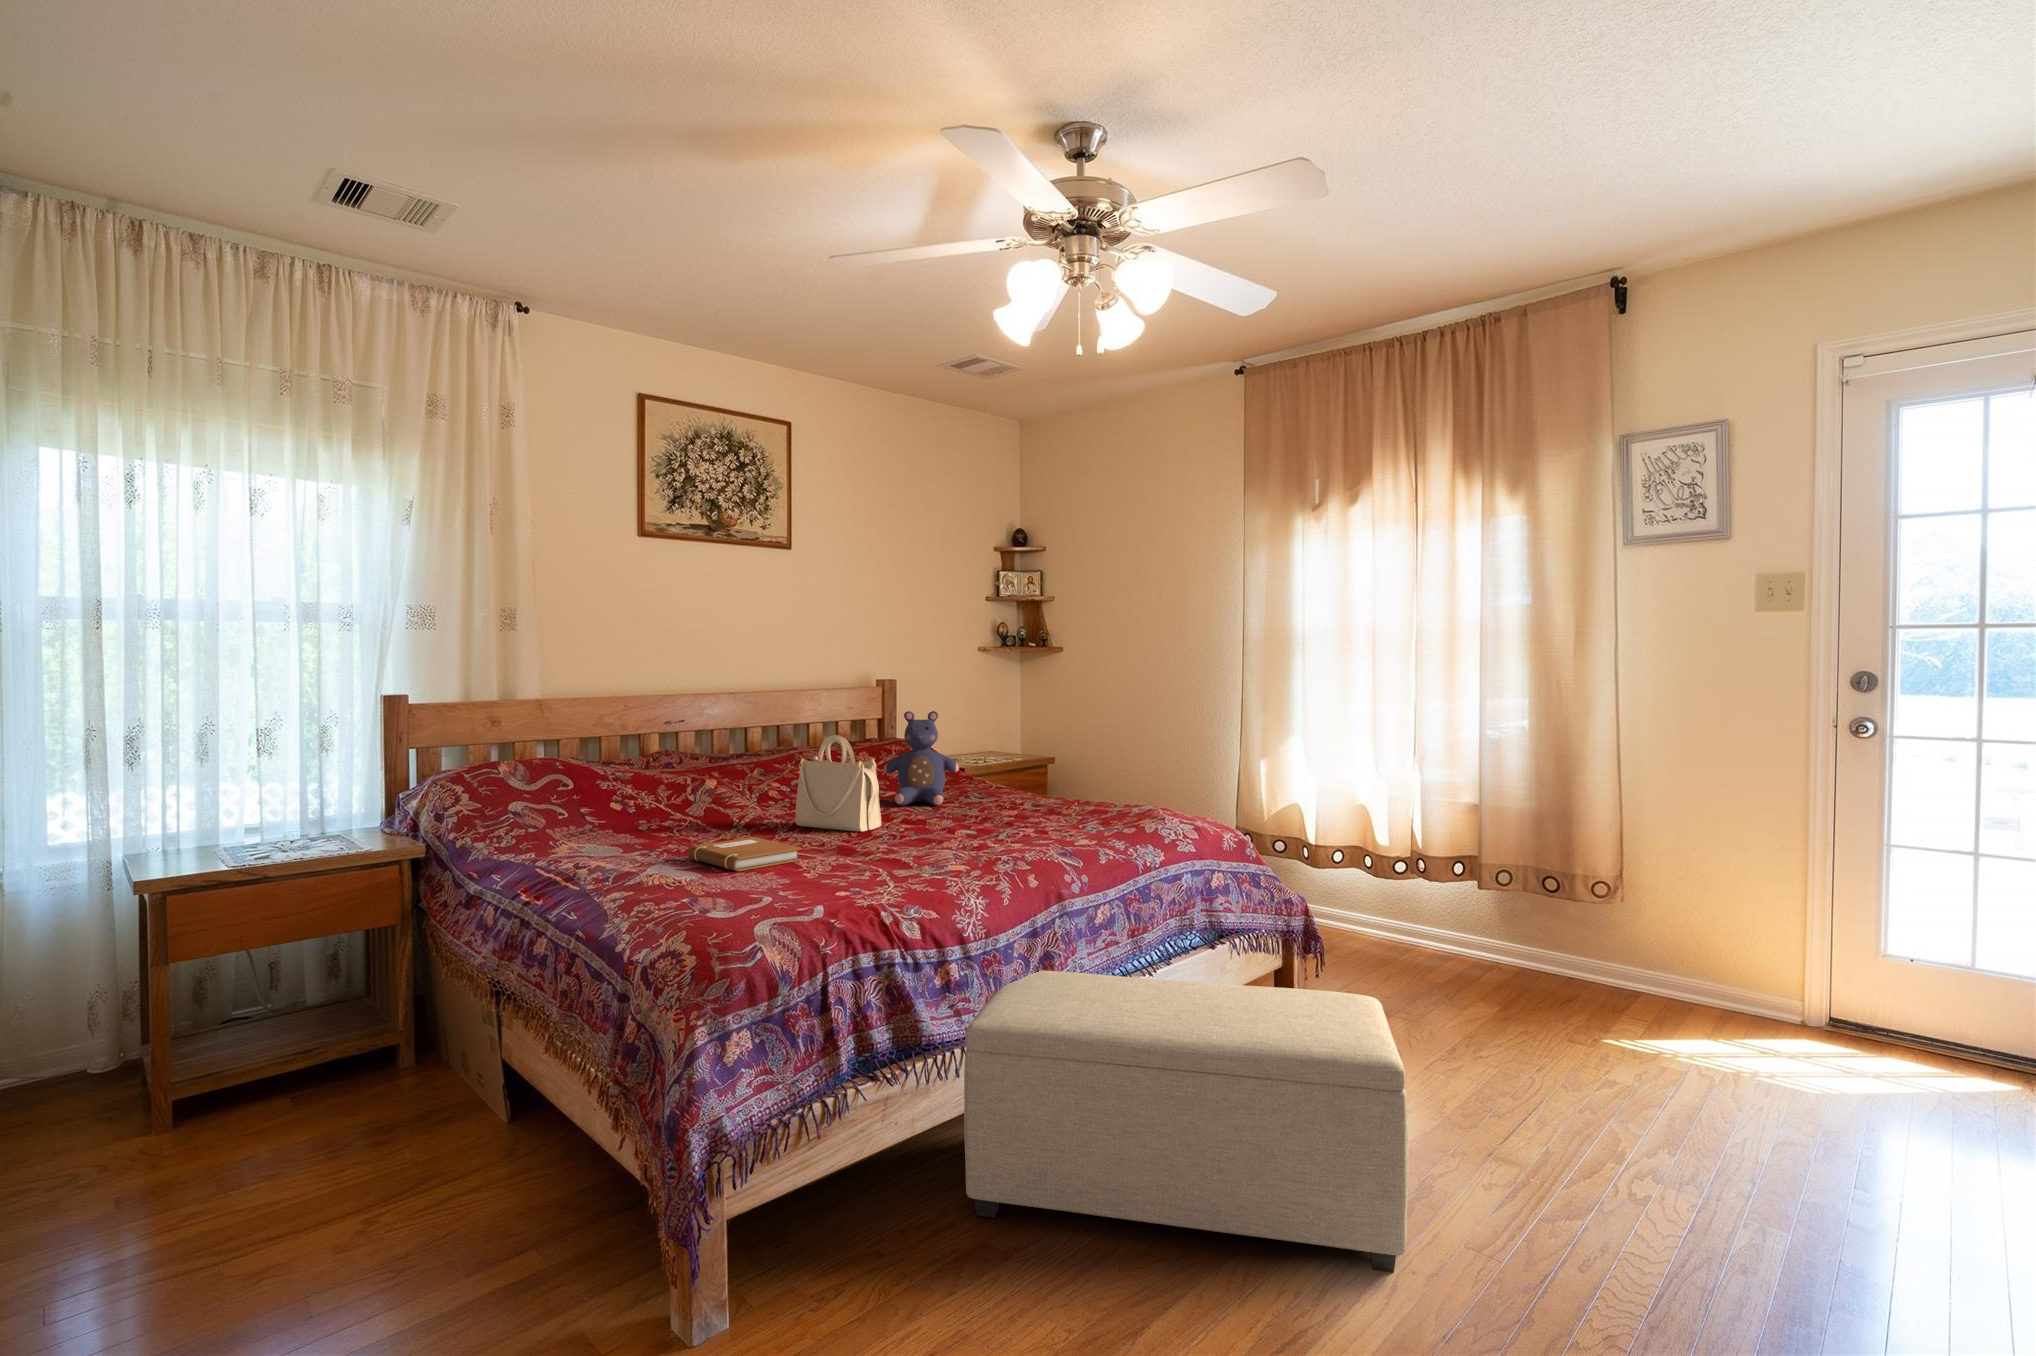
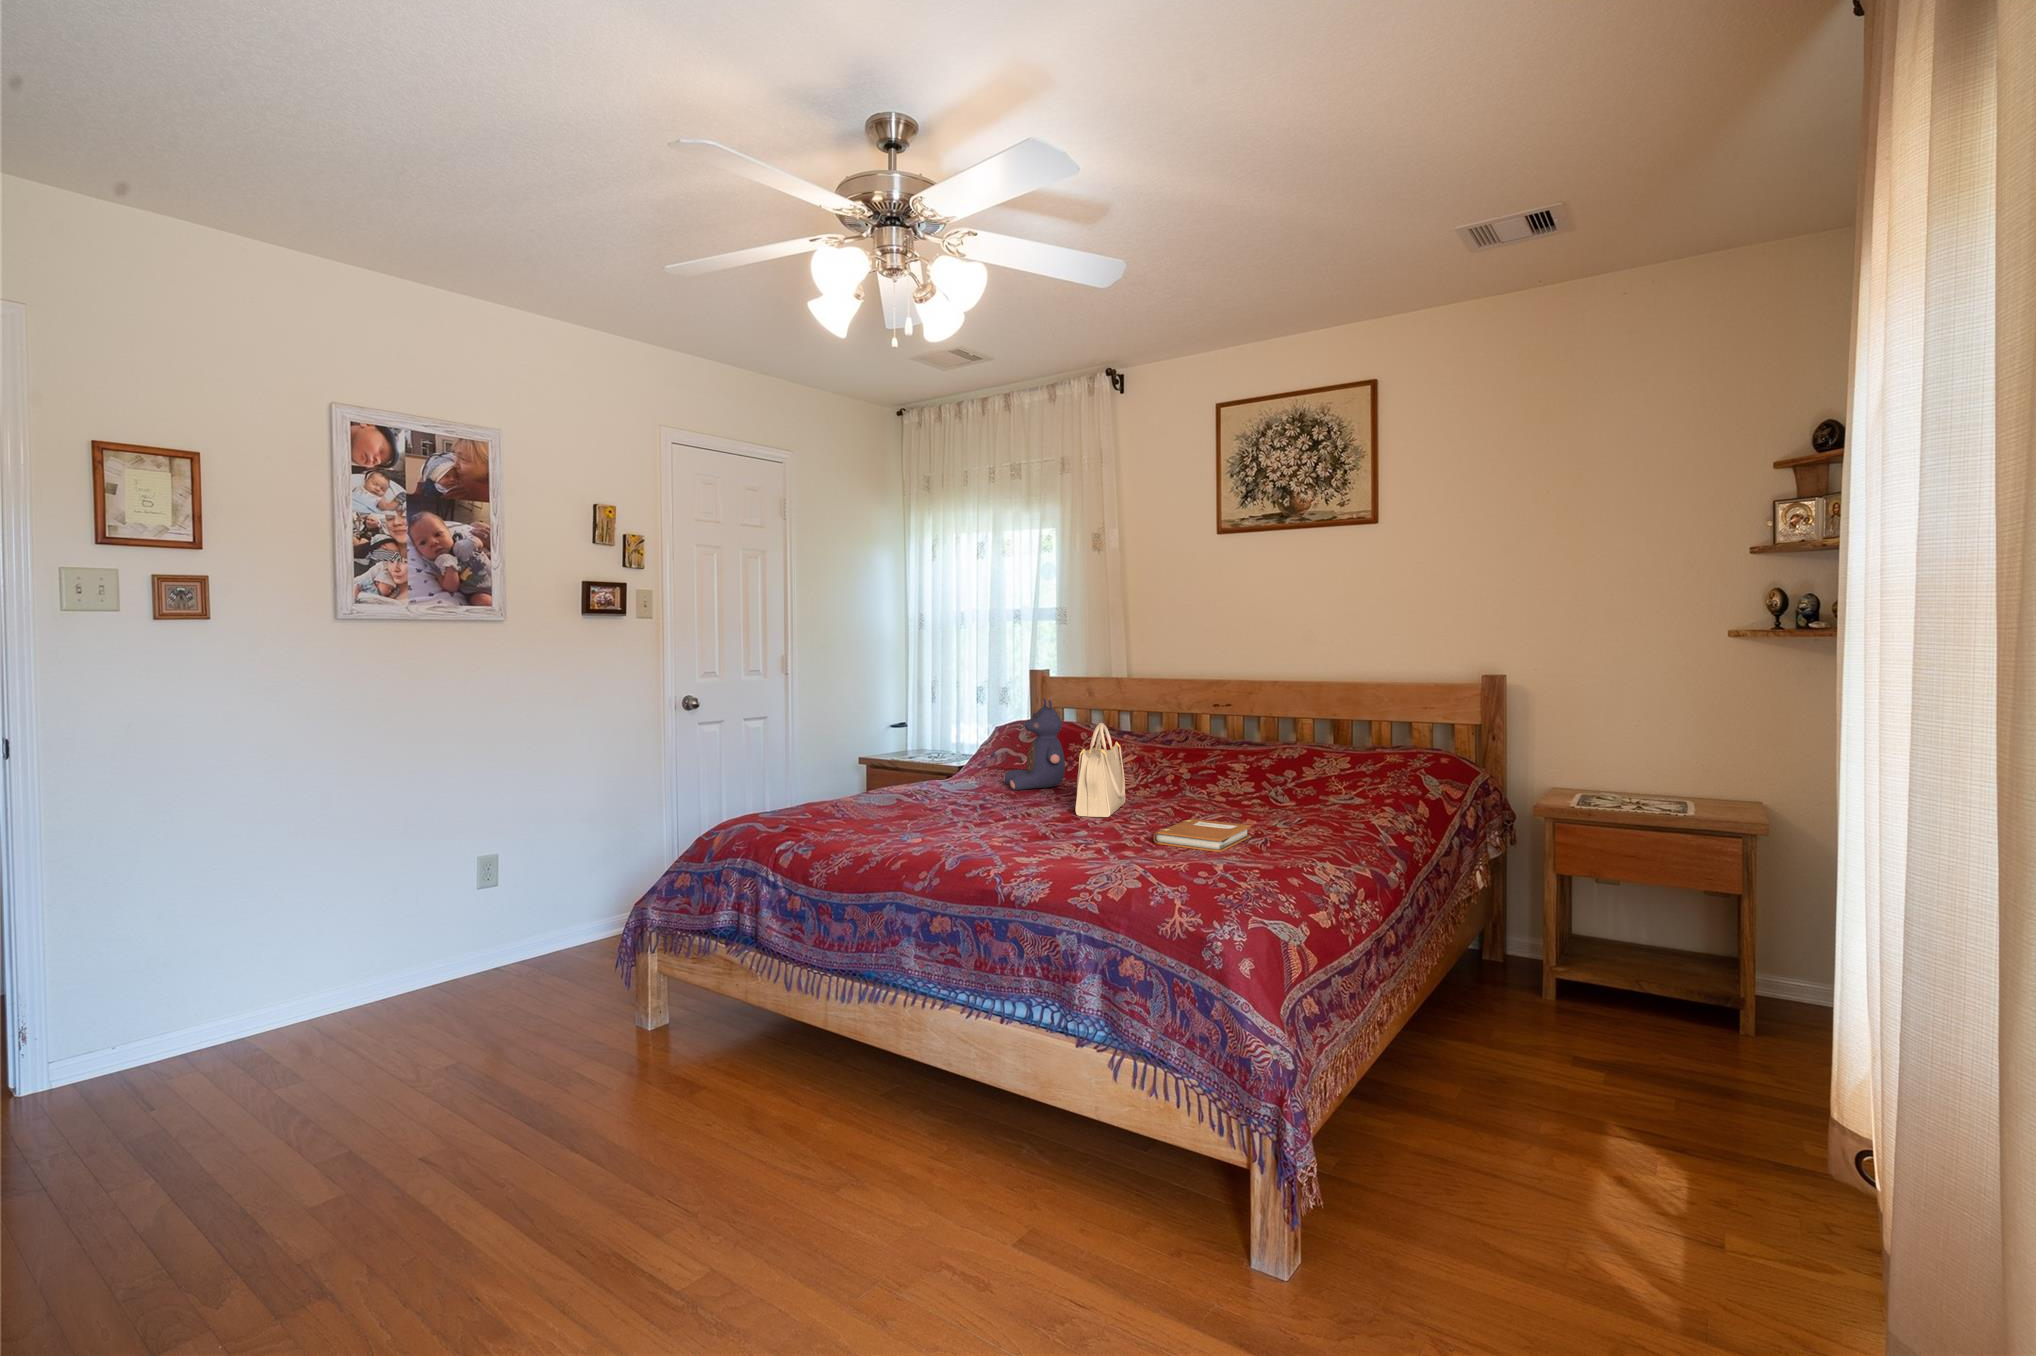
teddy bear: present [884,711,959,806] -> present [1004,698,1065,790]
notebook: present [688,837,801,871] -> present [1153,819,1251,852]
ottoman: present [964,970,1408,1272] -> none [581,940,890,1305]

